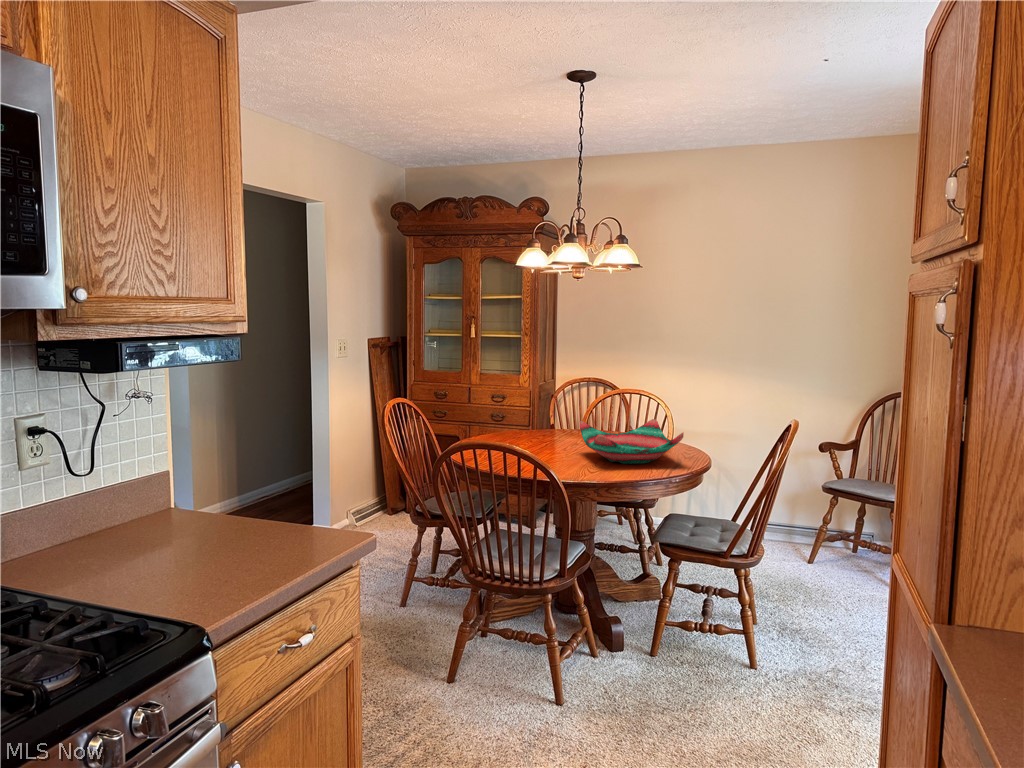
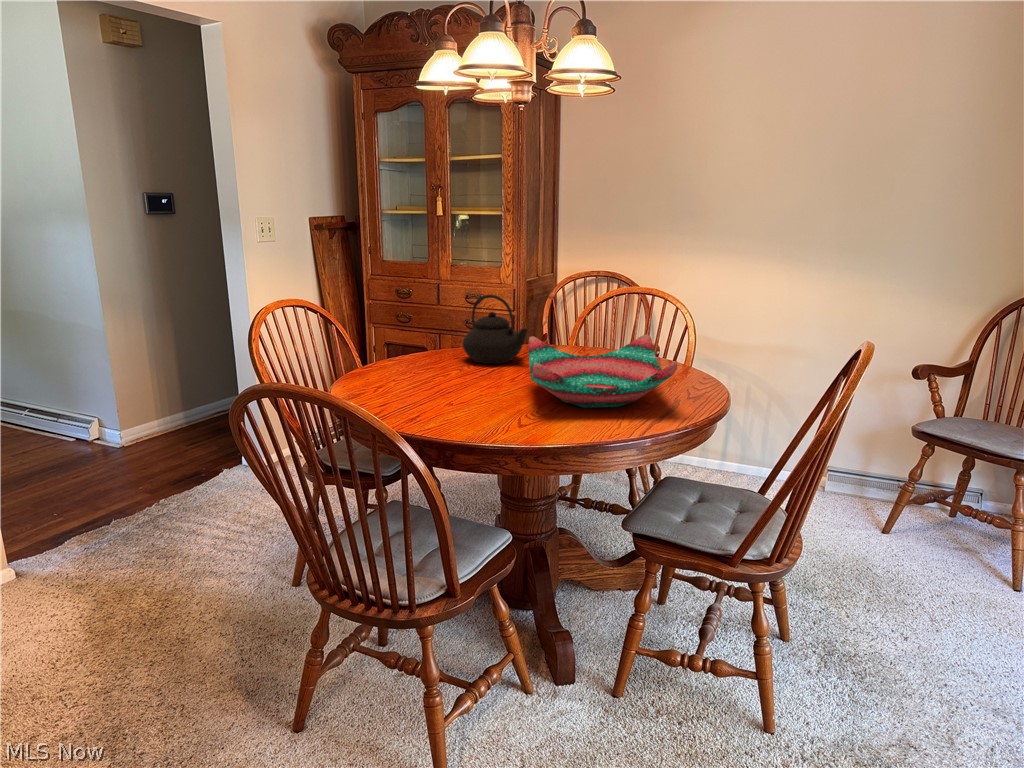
teapot: none [520,394,569,442] -> present [463,295,528,364]

